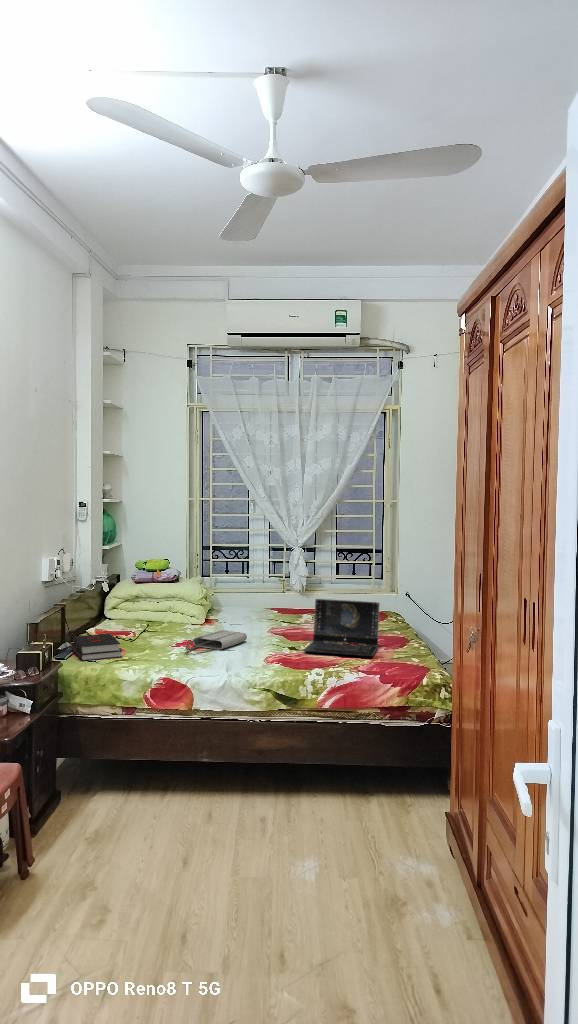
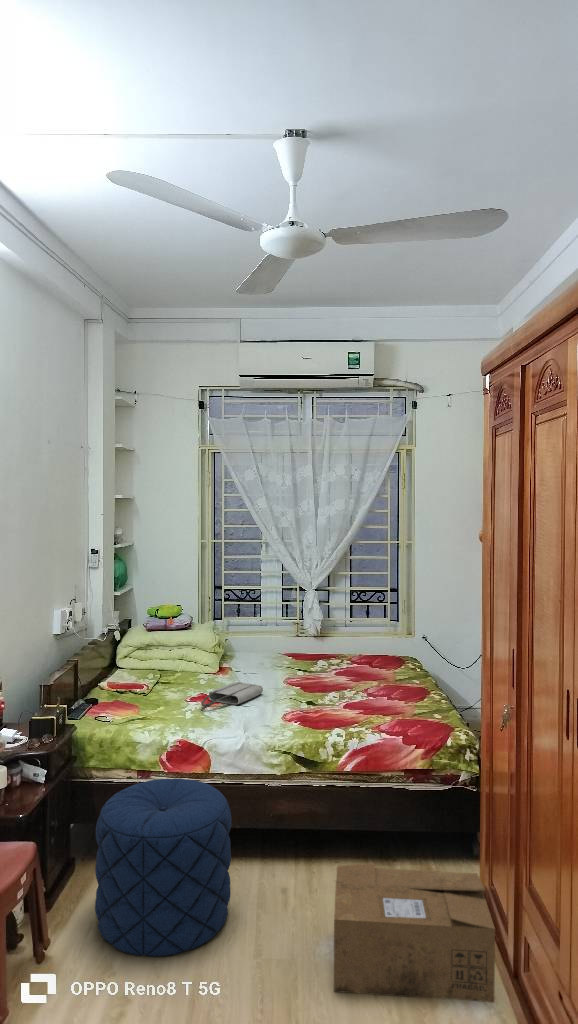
laptop: present [303,599,380,656] -> none [321,650,398,712]
hardback book: present [71,634,122,661] -> none [85,689,137,720]
pouf: none [79,711,211,872] -> present [95,778,231,956]
cardboard box: none [306,787,460,911] -> present [334,863,495,1002]

